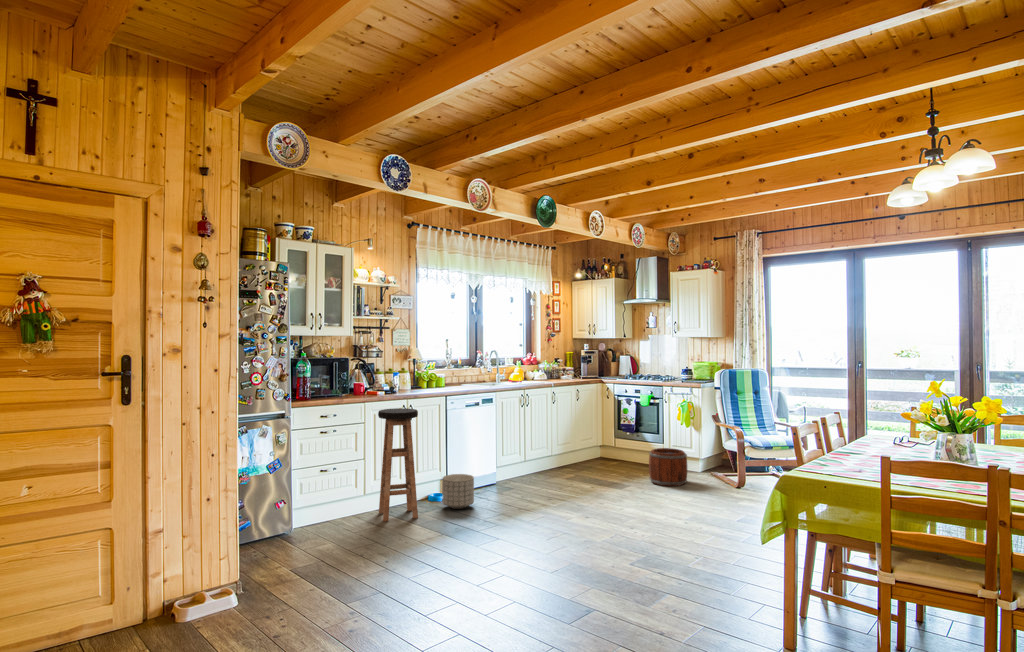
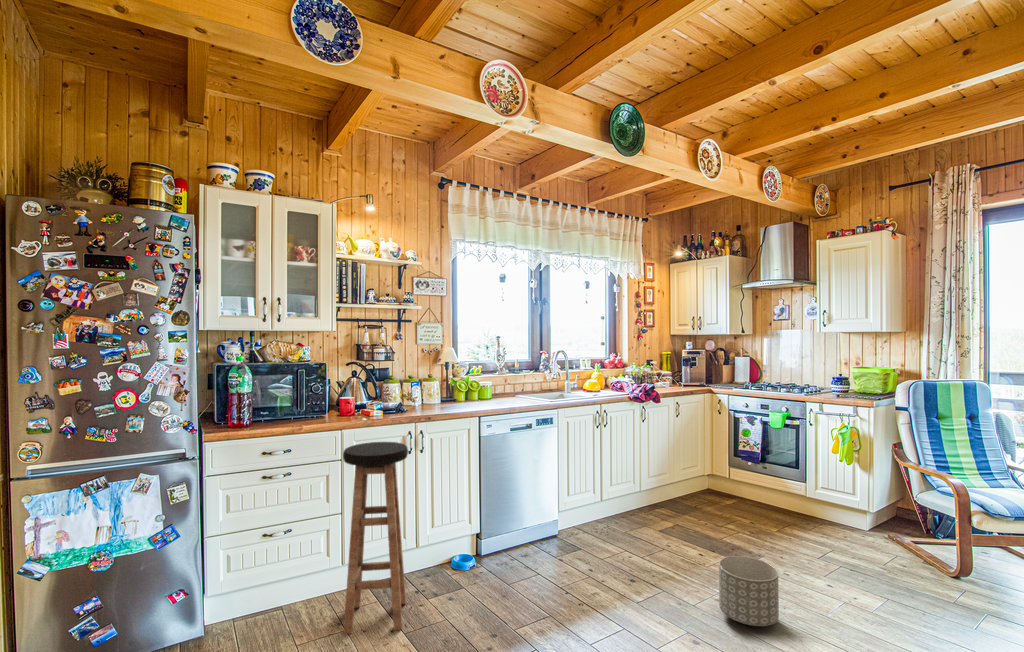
bucket: present [649,448,687,486] -> none [795,504,866,575]
planter: present [442,474,474,509] -> present [719,556,779,626]

